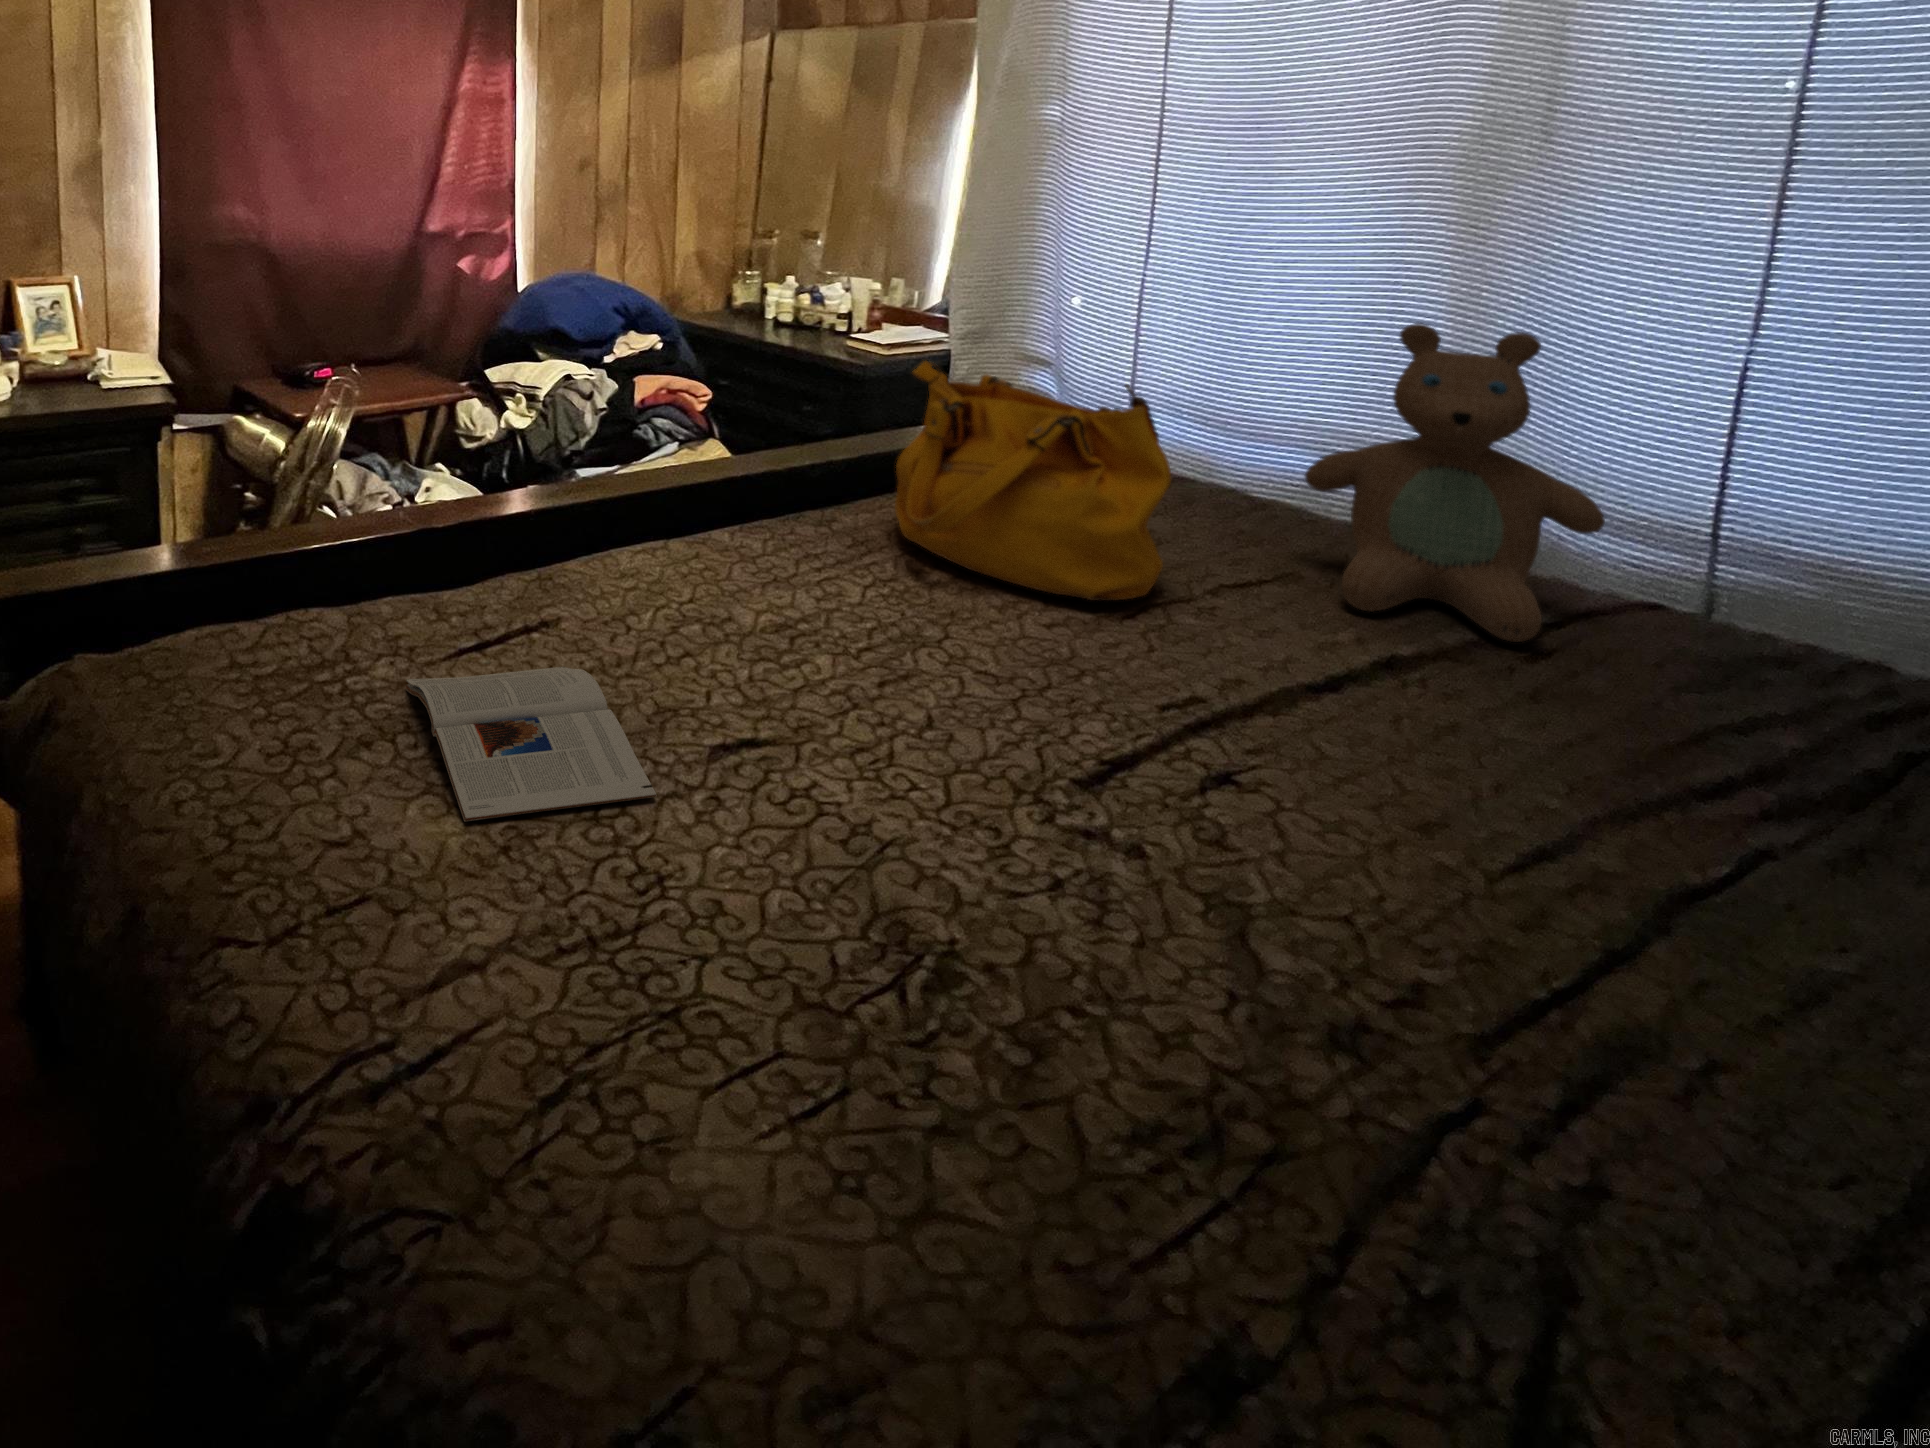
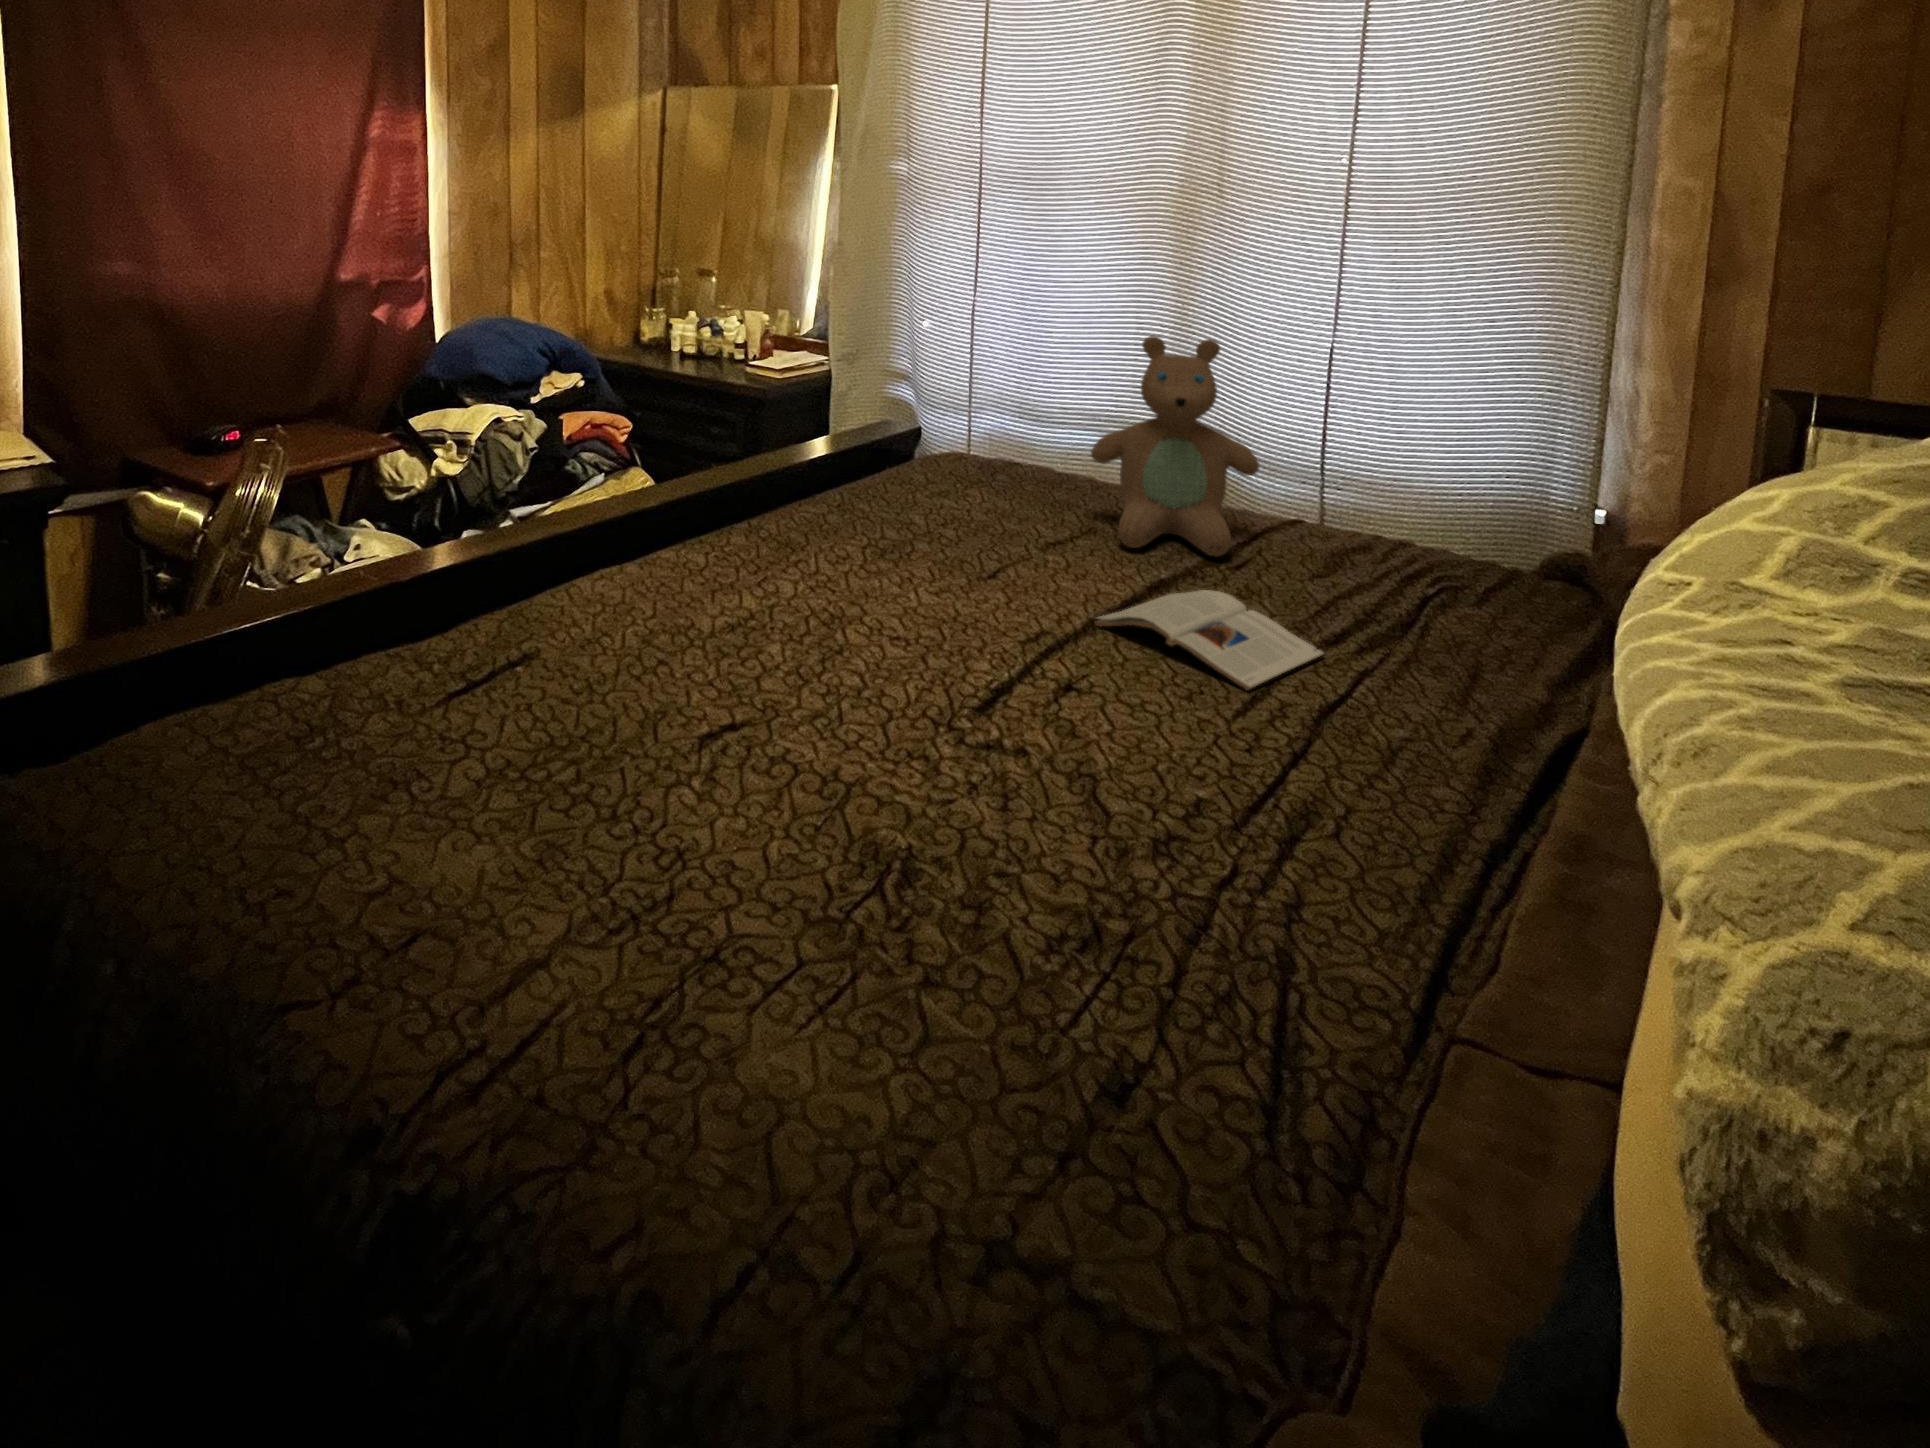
handbag: present [895,361,1171,601] -> none [813,384,1011,567]
magazine: present [406,667,657,822] -> present [1095,590,1323,689]

